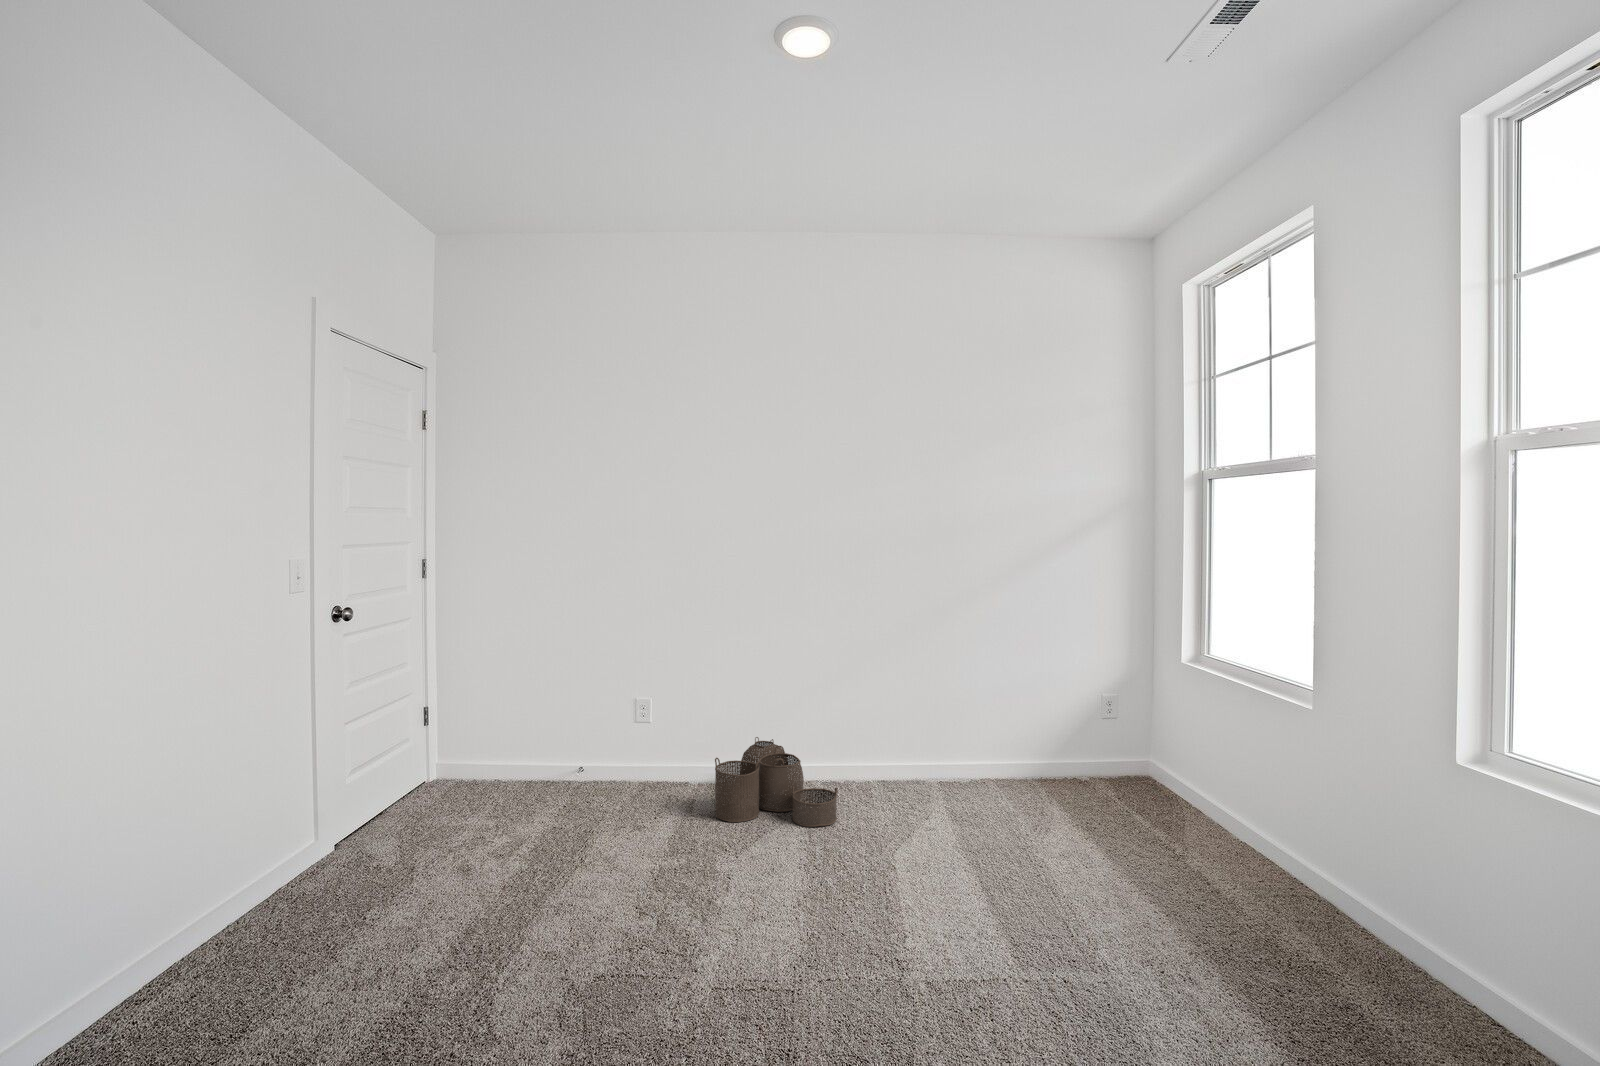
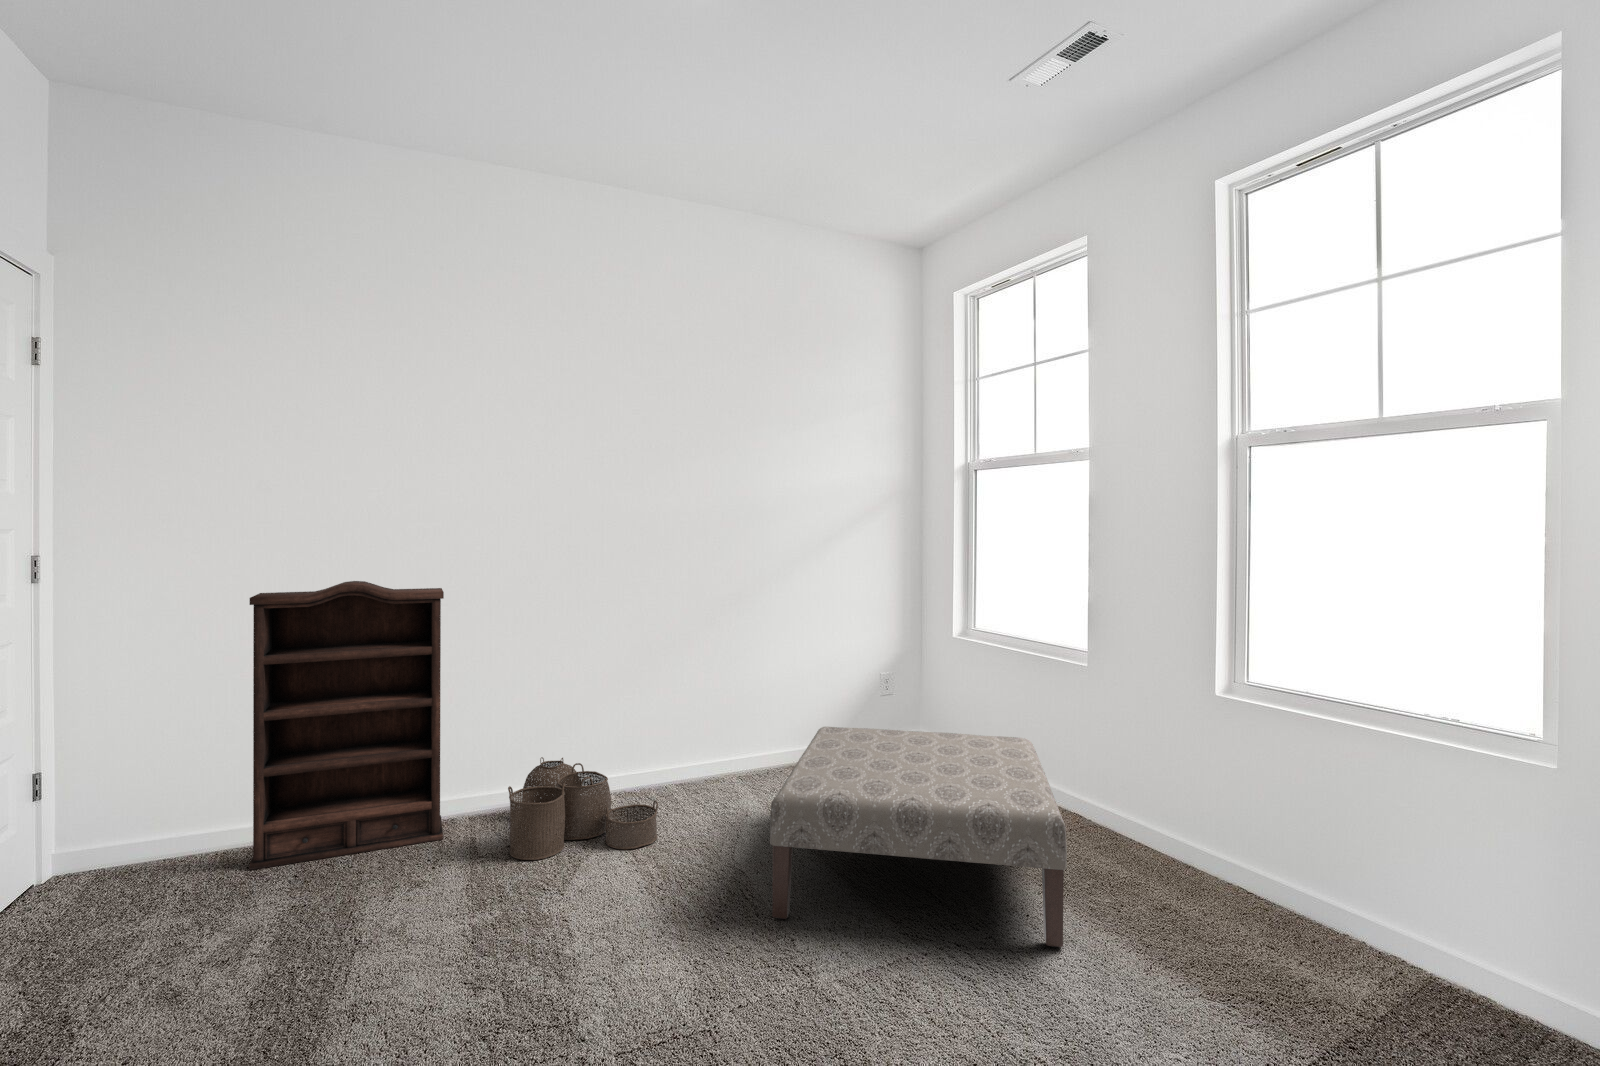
bookshelf: none [546,583,682,794] -> present [249,581,444,870]
ottoman: none [894,740,1228,1011] -> present [770,727,1067,947]

